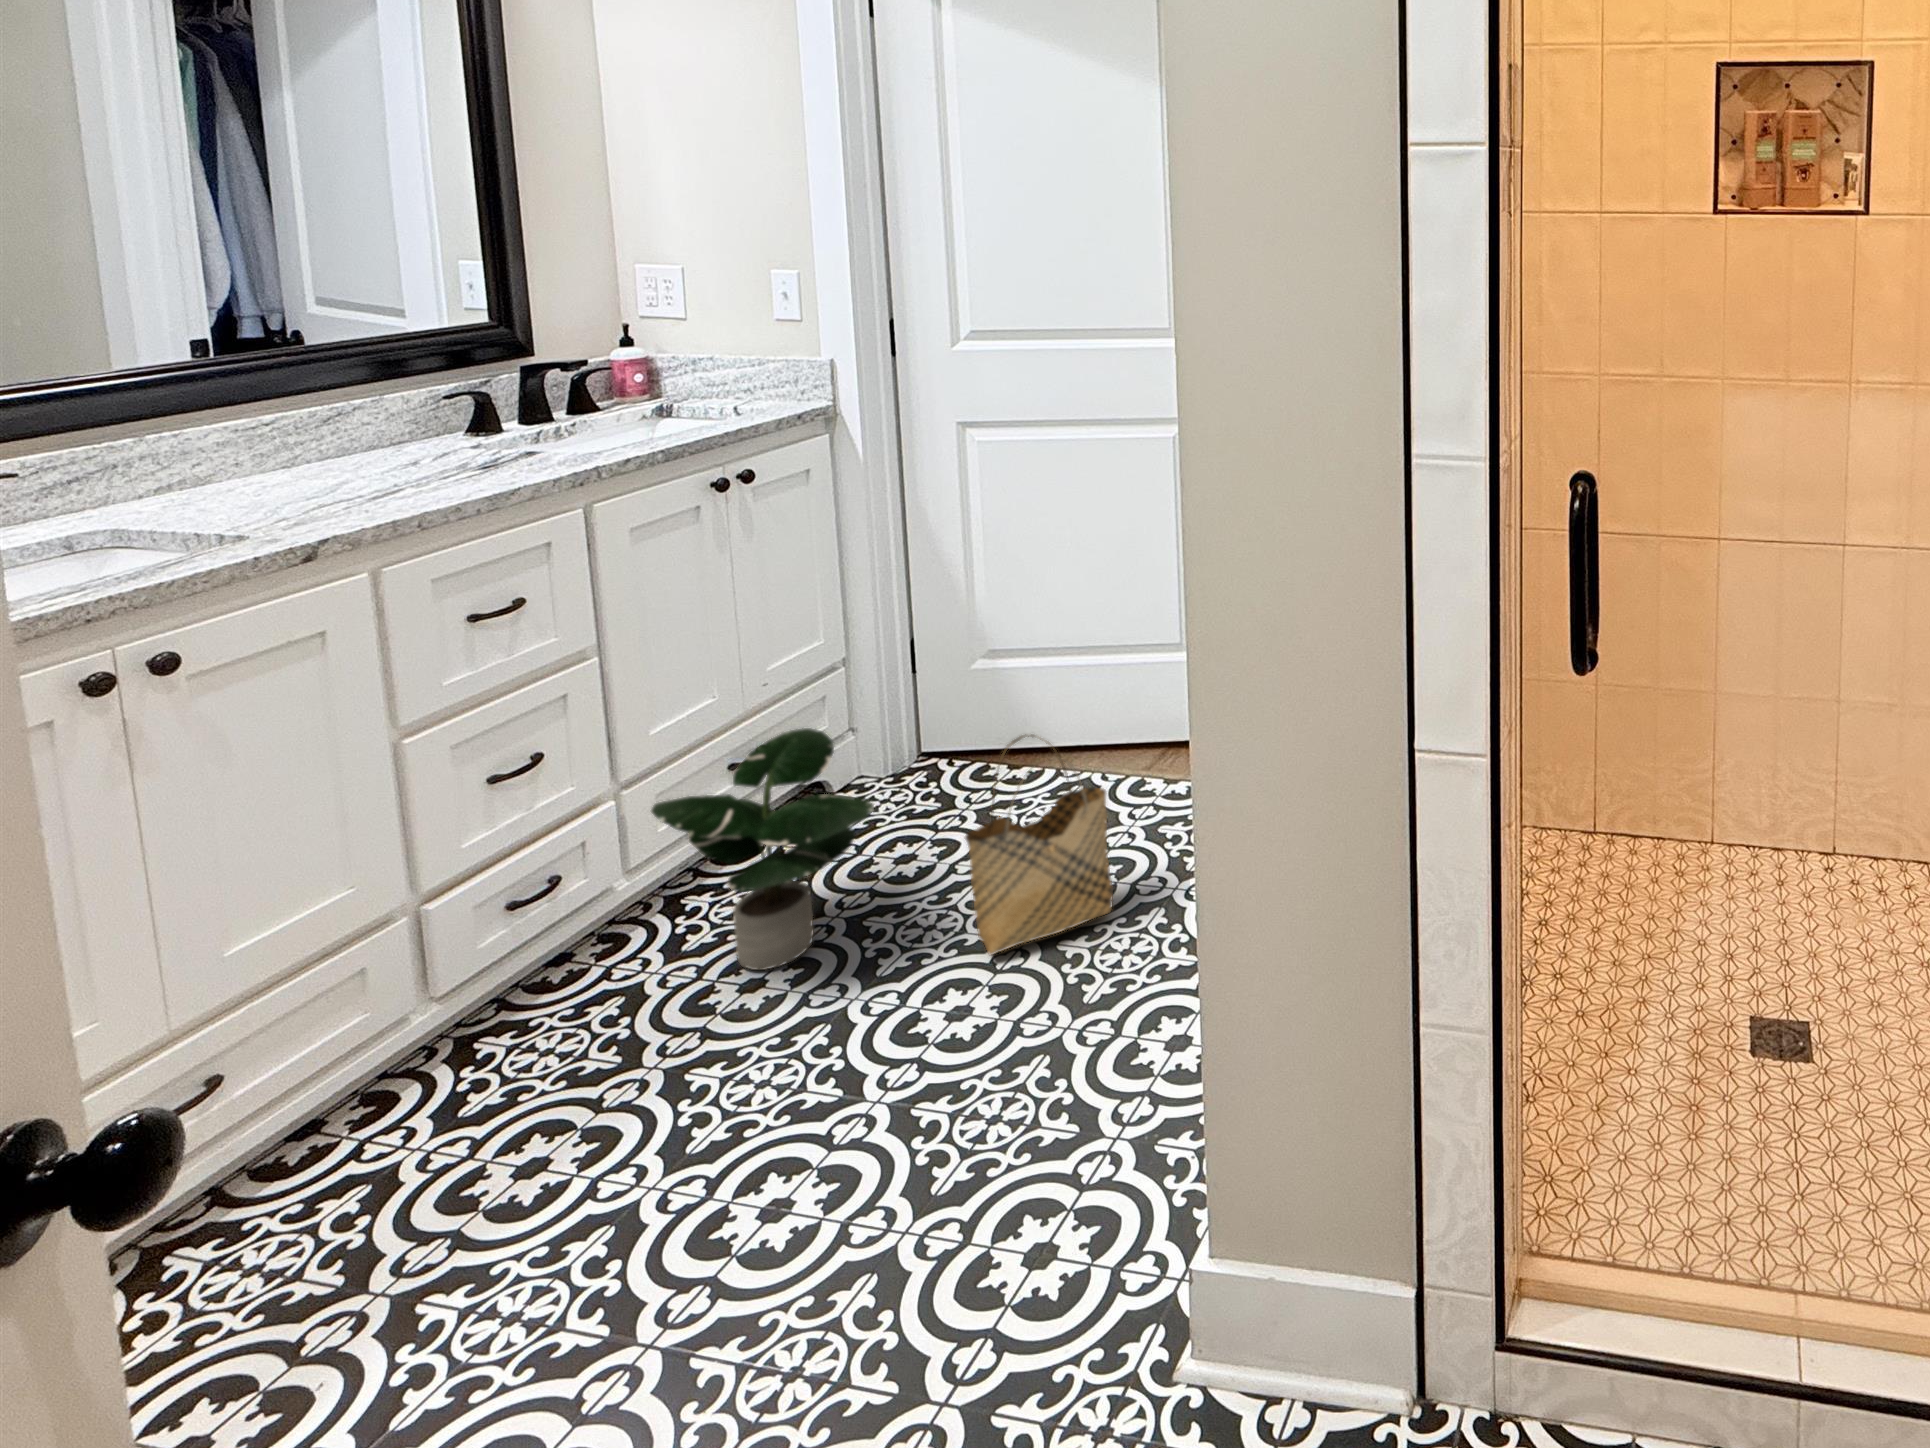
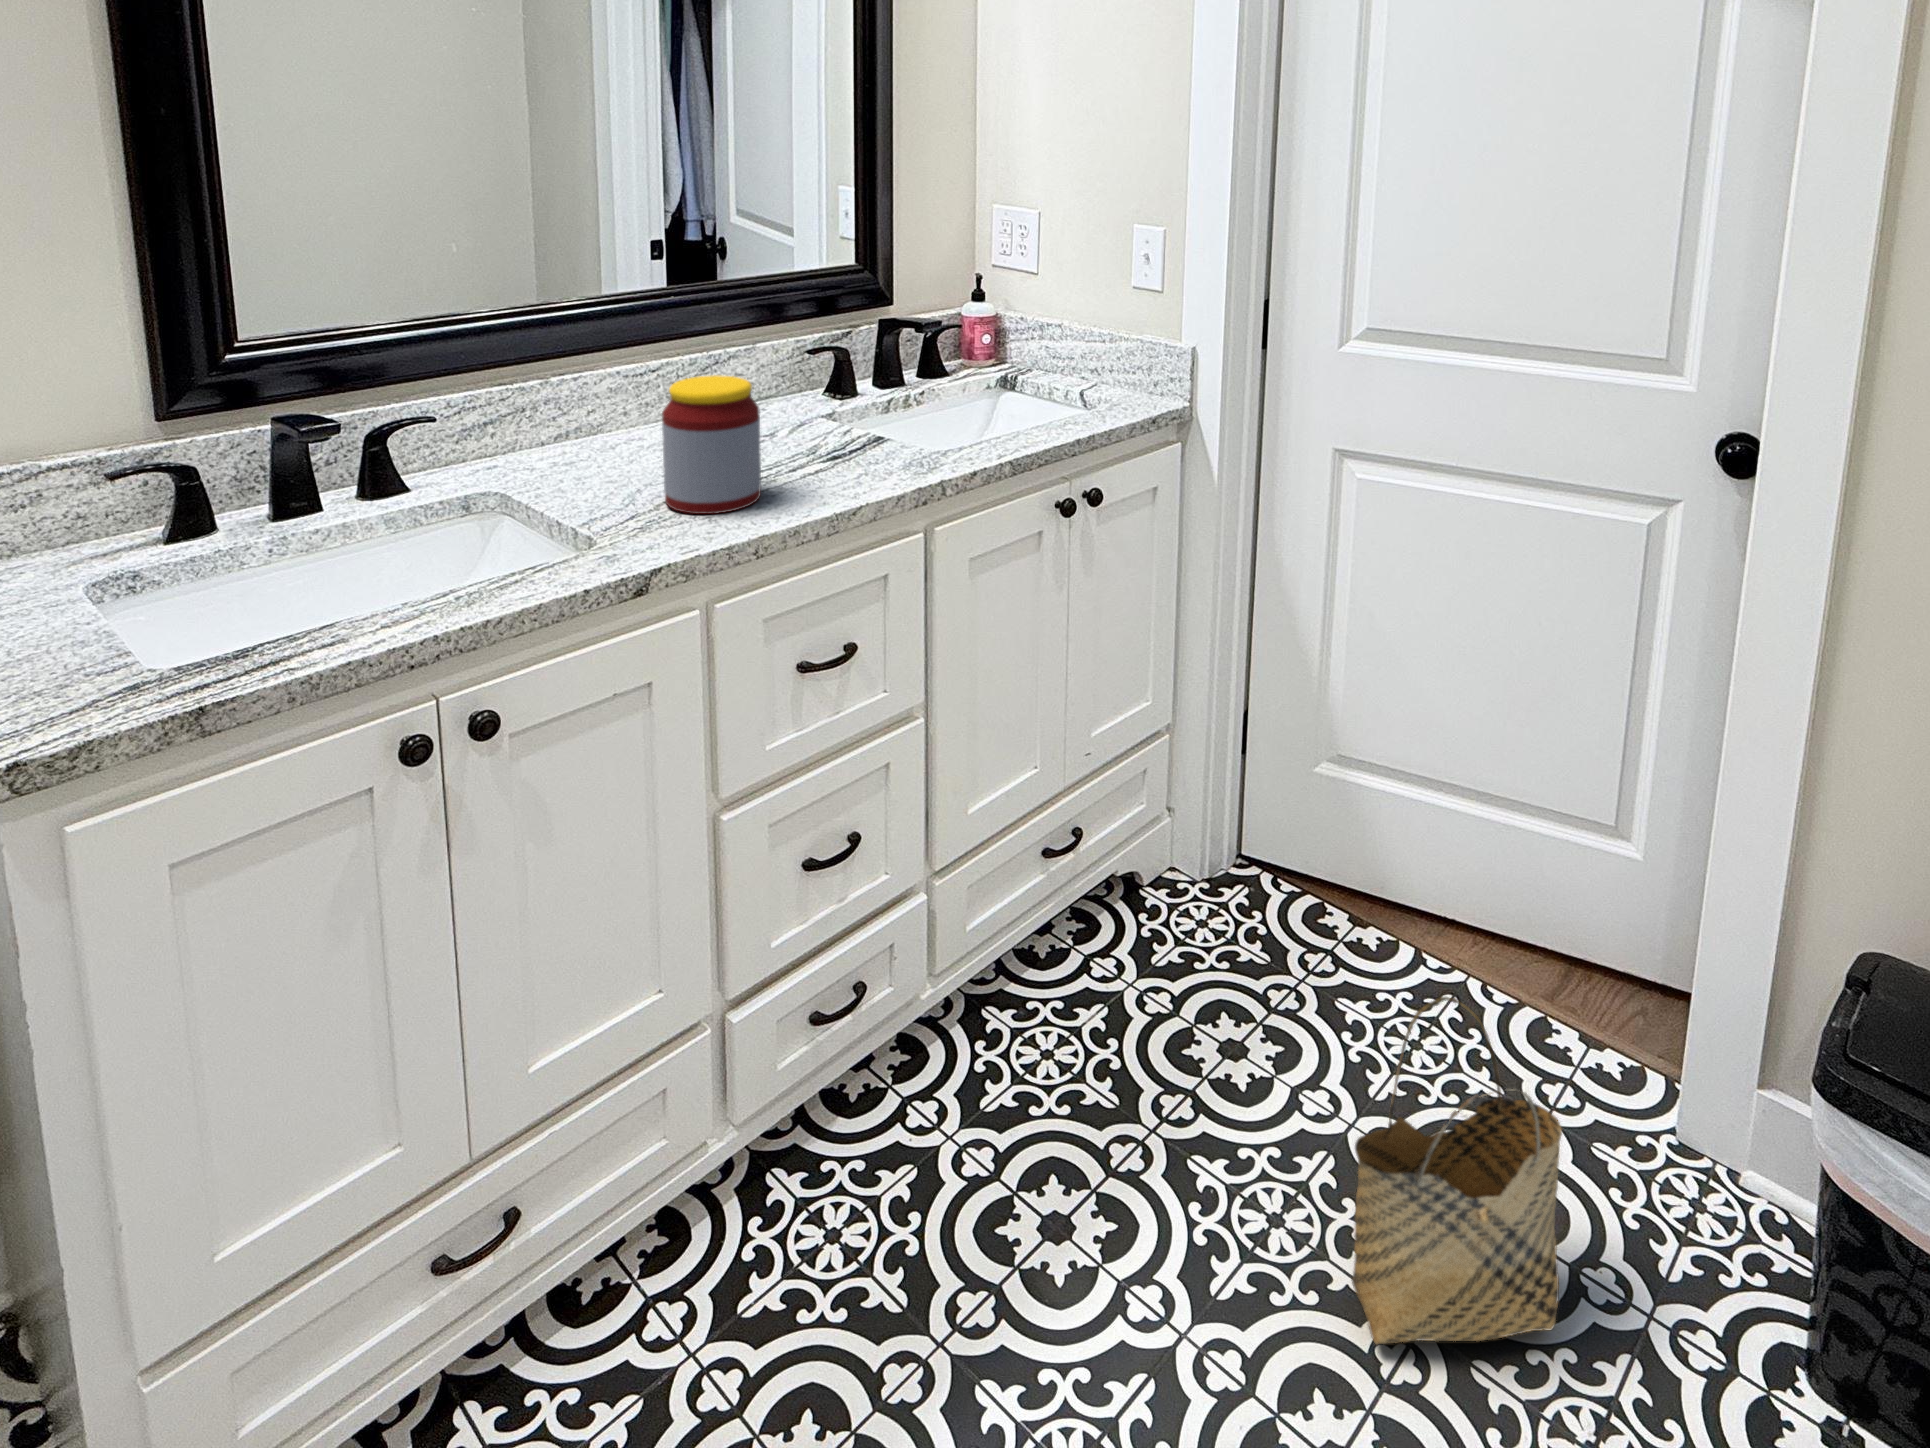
jar: none [305,401,415,510] -> present [662,375,761,514]
potted plant: present [651,728,874,970] -> none [965,860,1230,1205]

